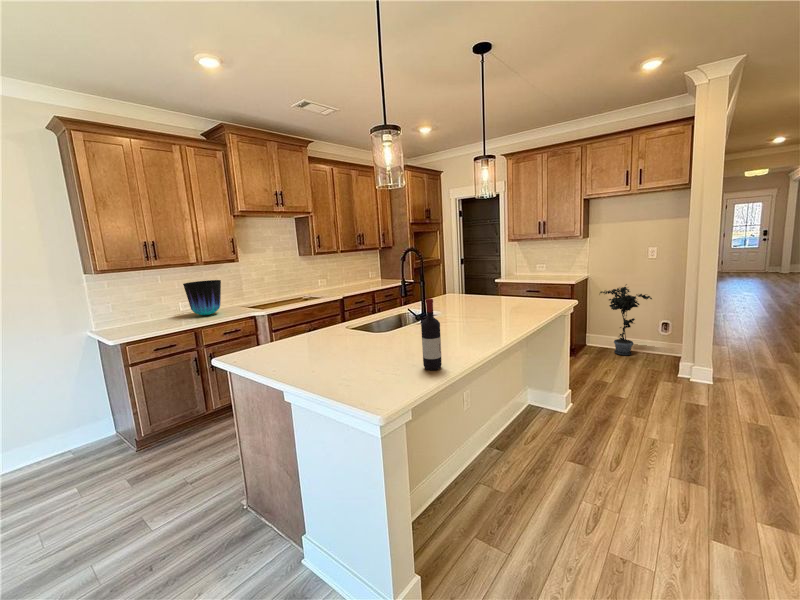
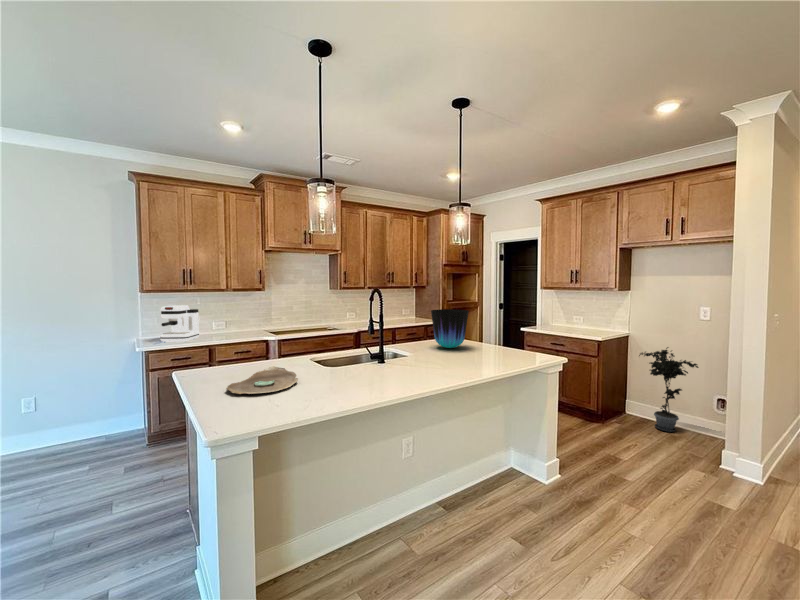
vase: present [183,280,221,315] -> present [431,309,469,348]
coffee maker: none [123,285,173,331] -> present [160,305,199,342]
wine bottle: present [421,299,442,370] -> none [308,336,326,405]
decorative bowl: none [310,339,379,371] -> present [226,366,298,394]

